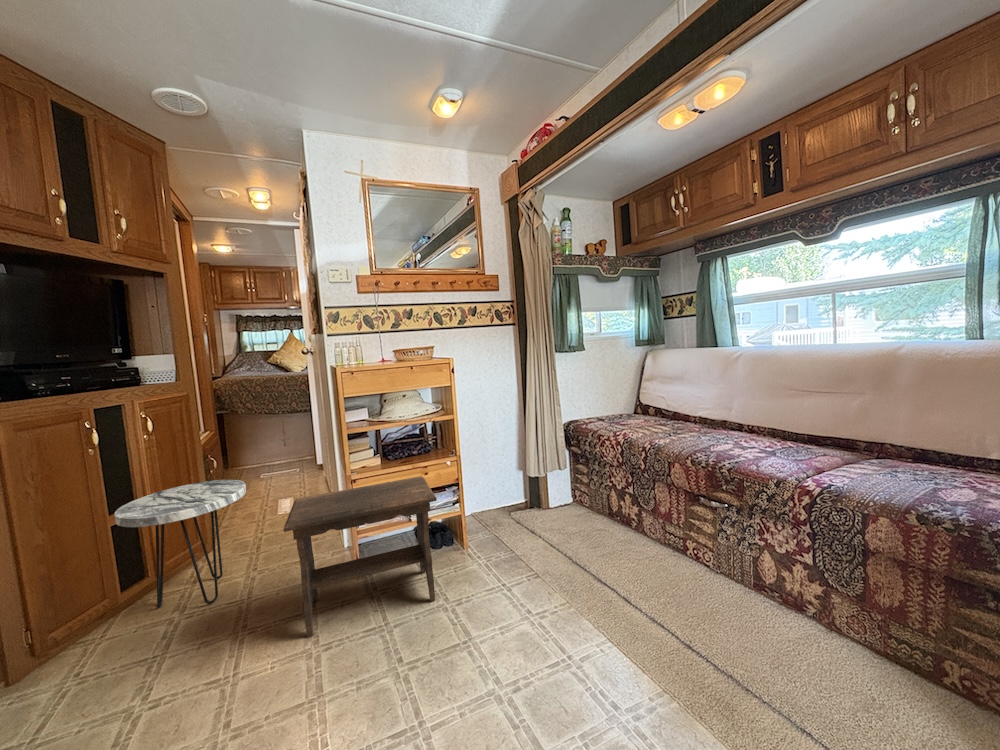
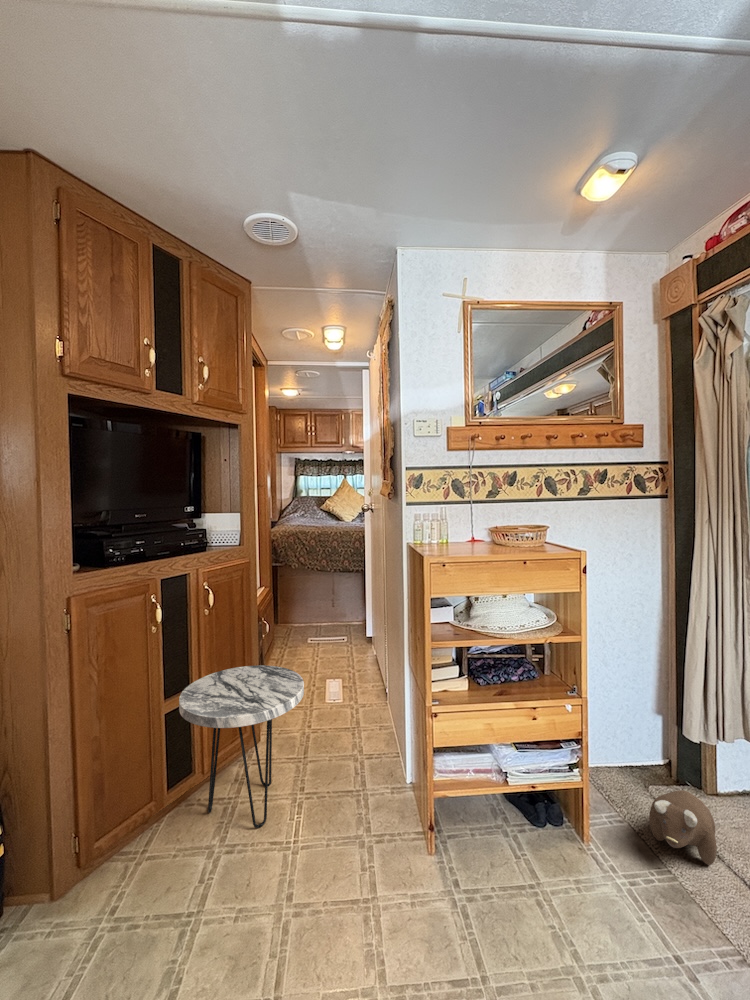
footstool: present [283,476,437,638] -> none [356,728,575,953]
plush toy: none [503,502,540,539] -> present [649,790,717,865]

